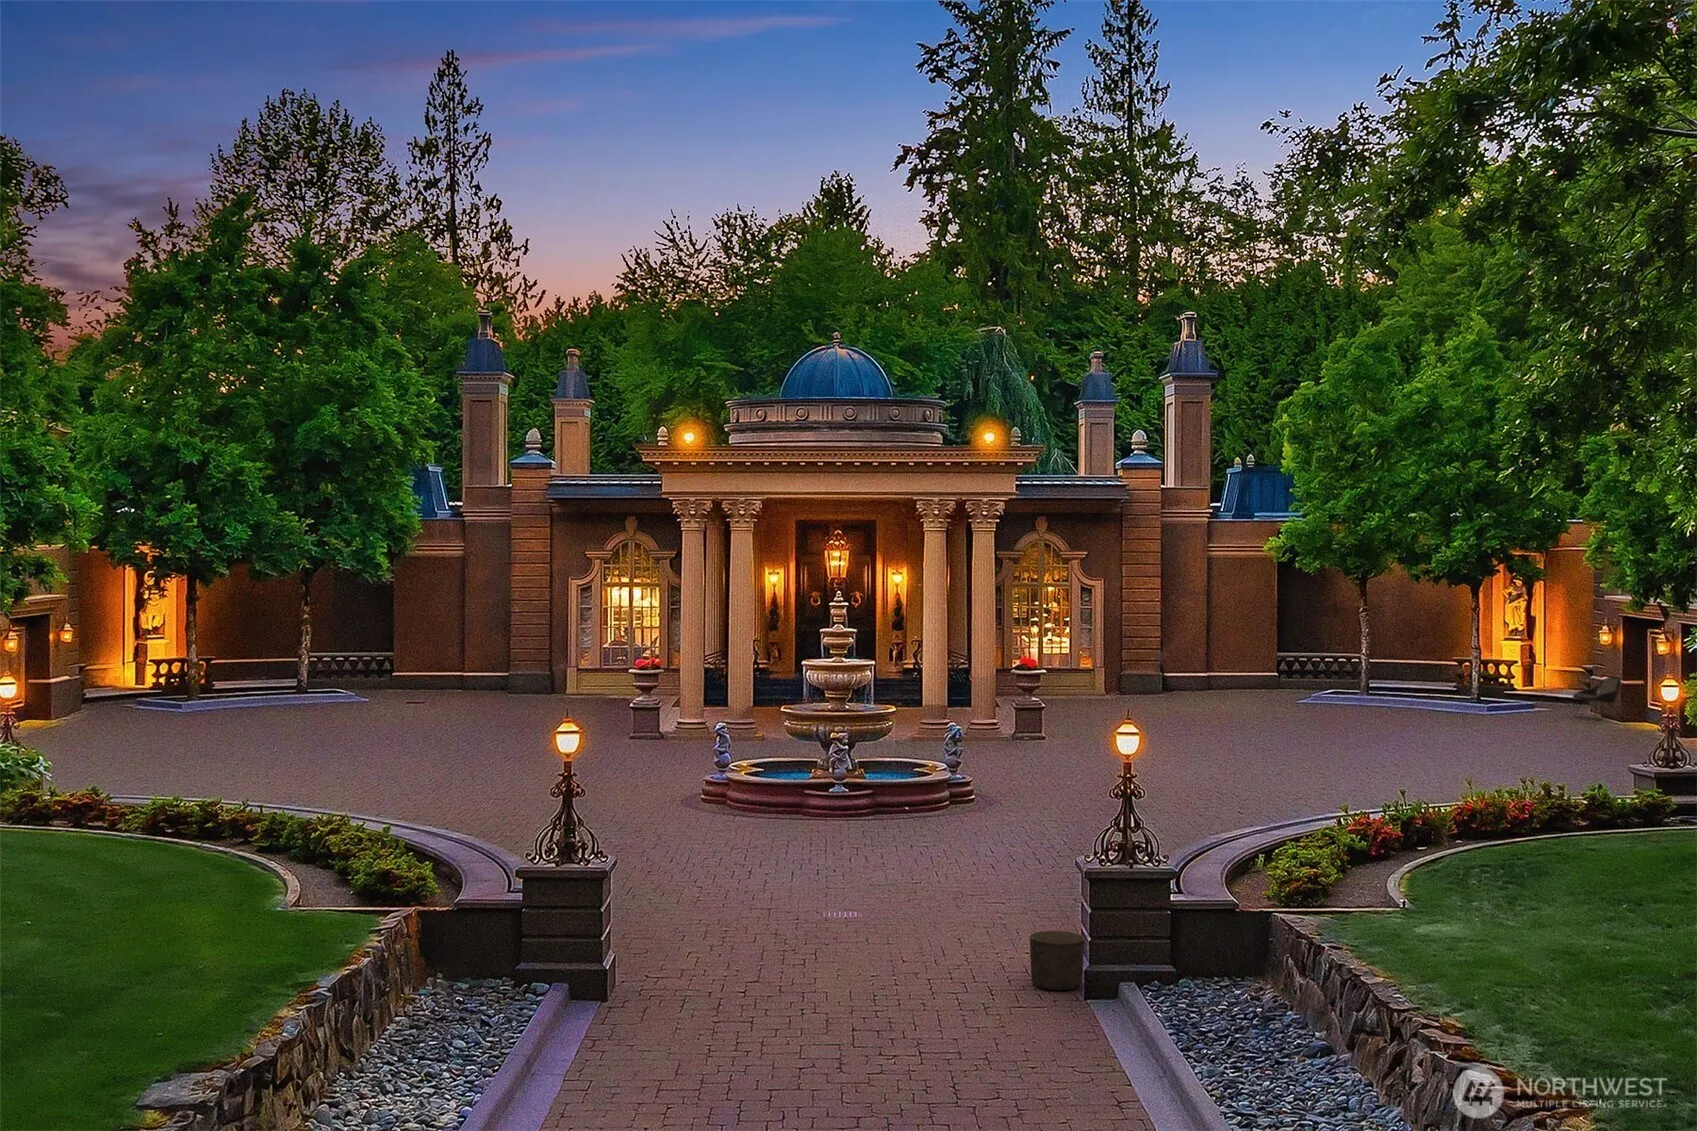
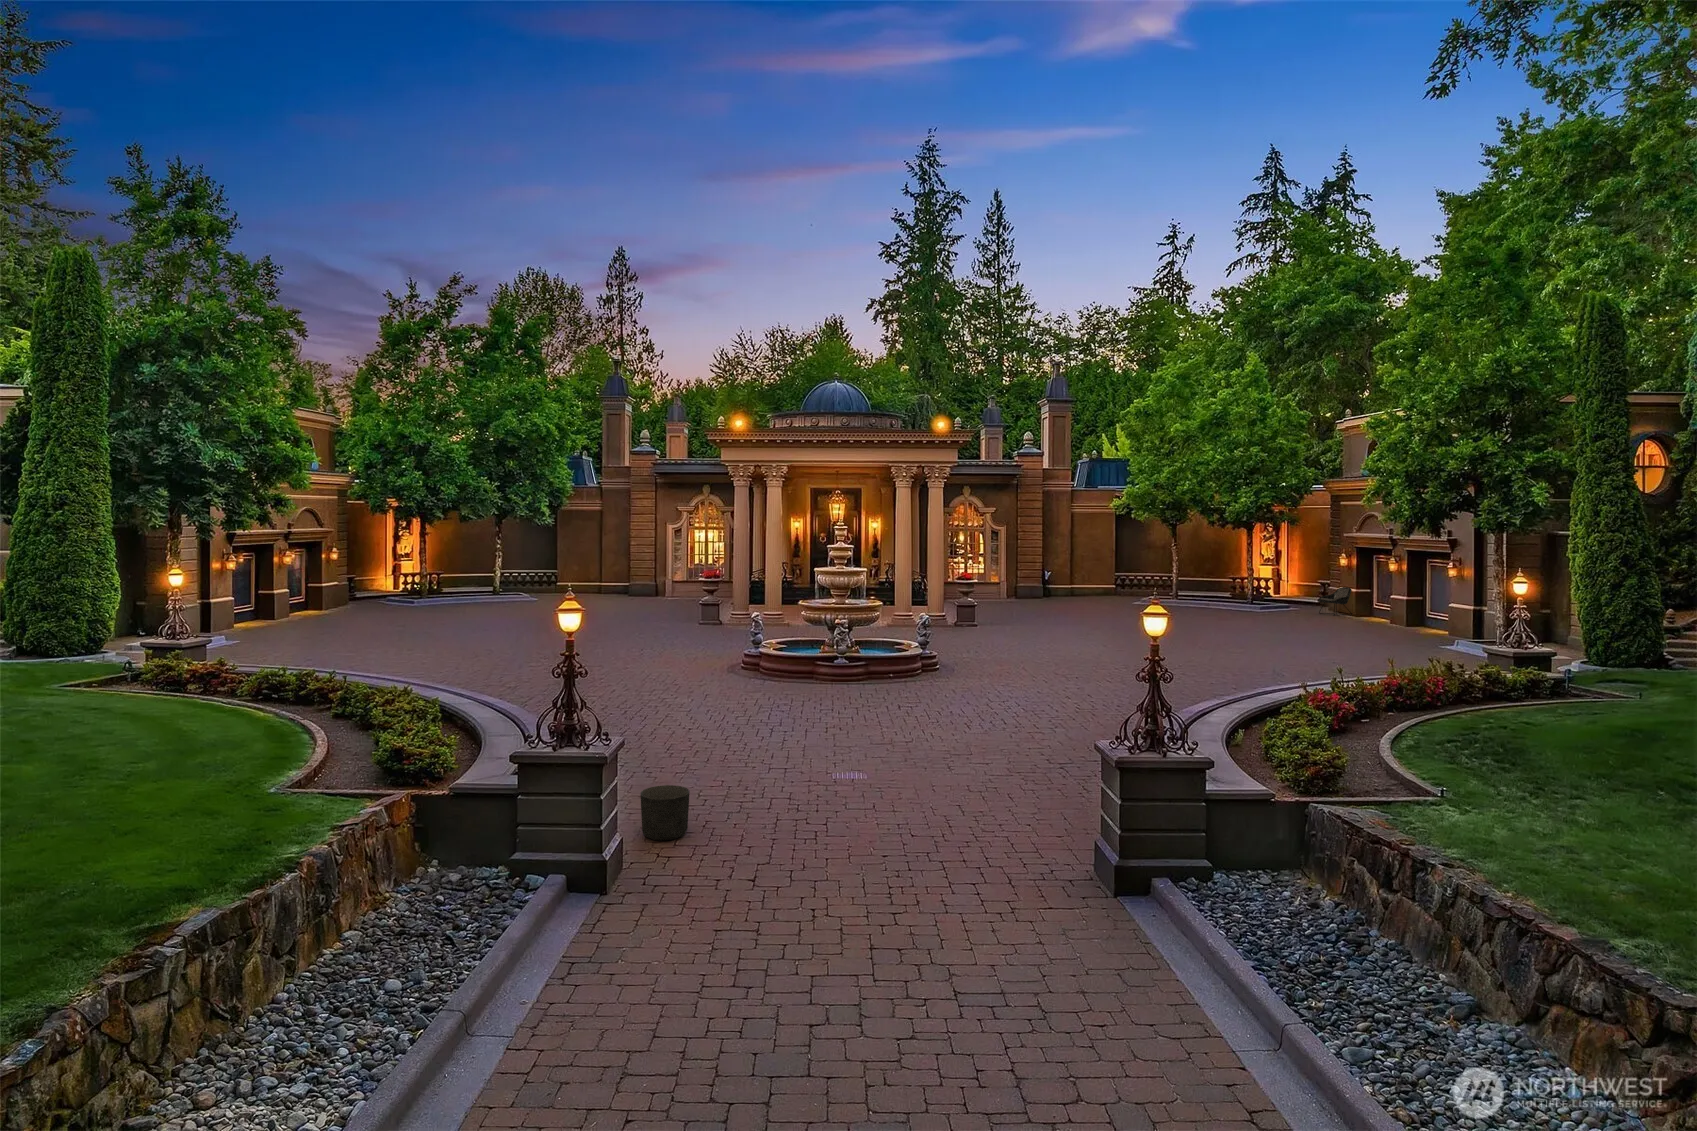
planter: present [1030,931,1084,991] -> present [640,785,690,841]

